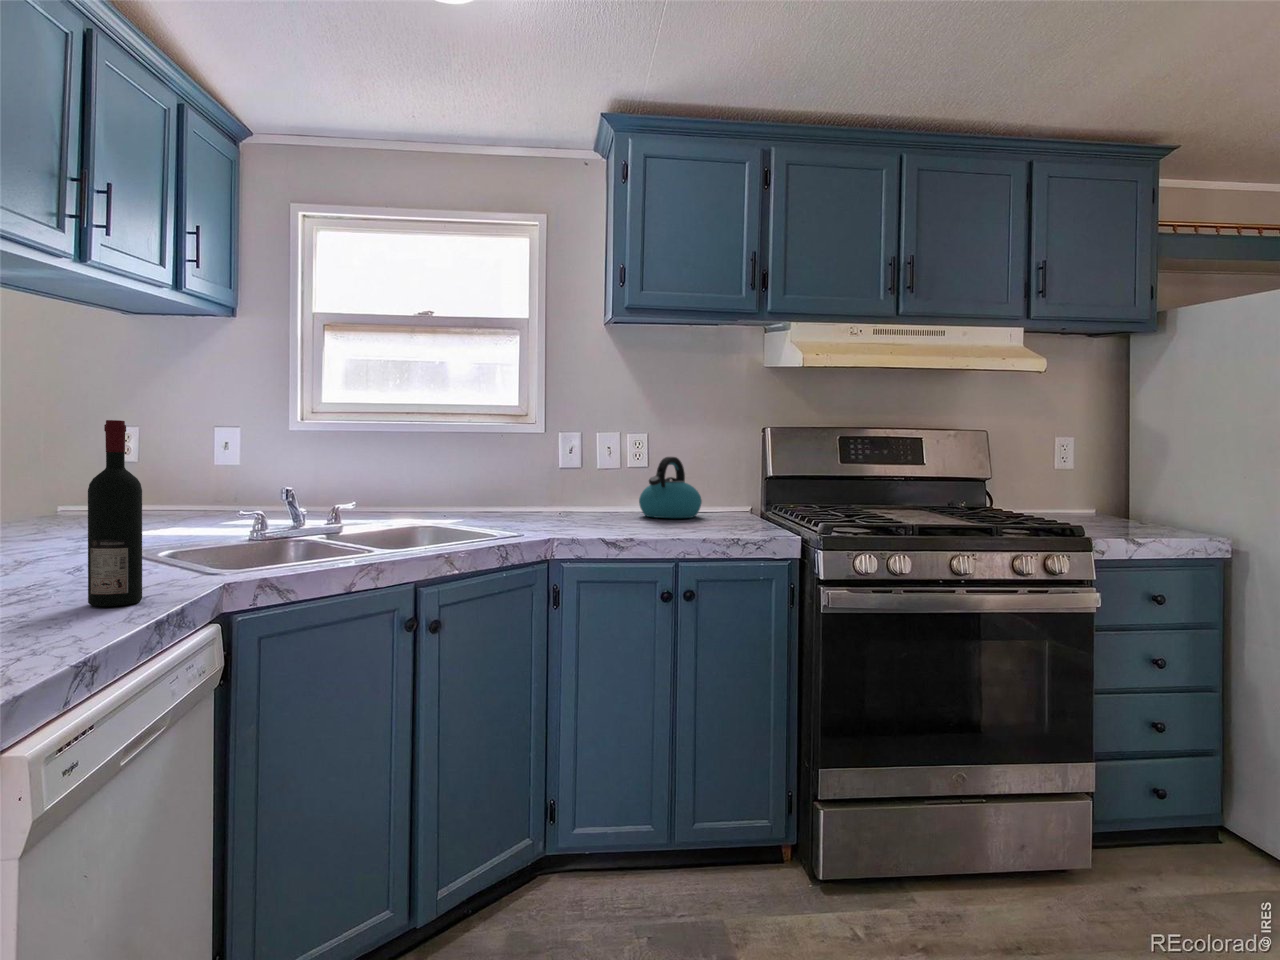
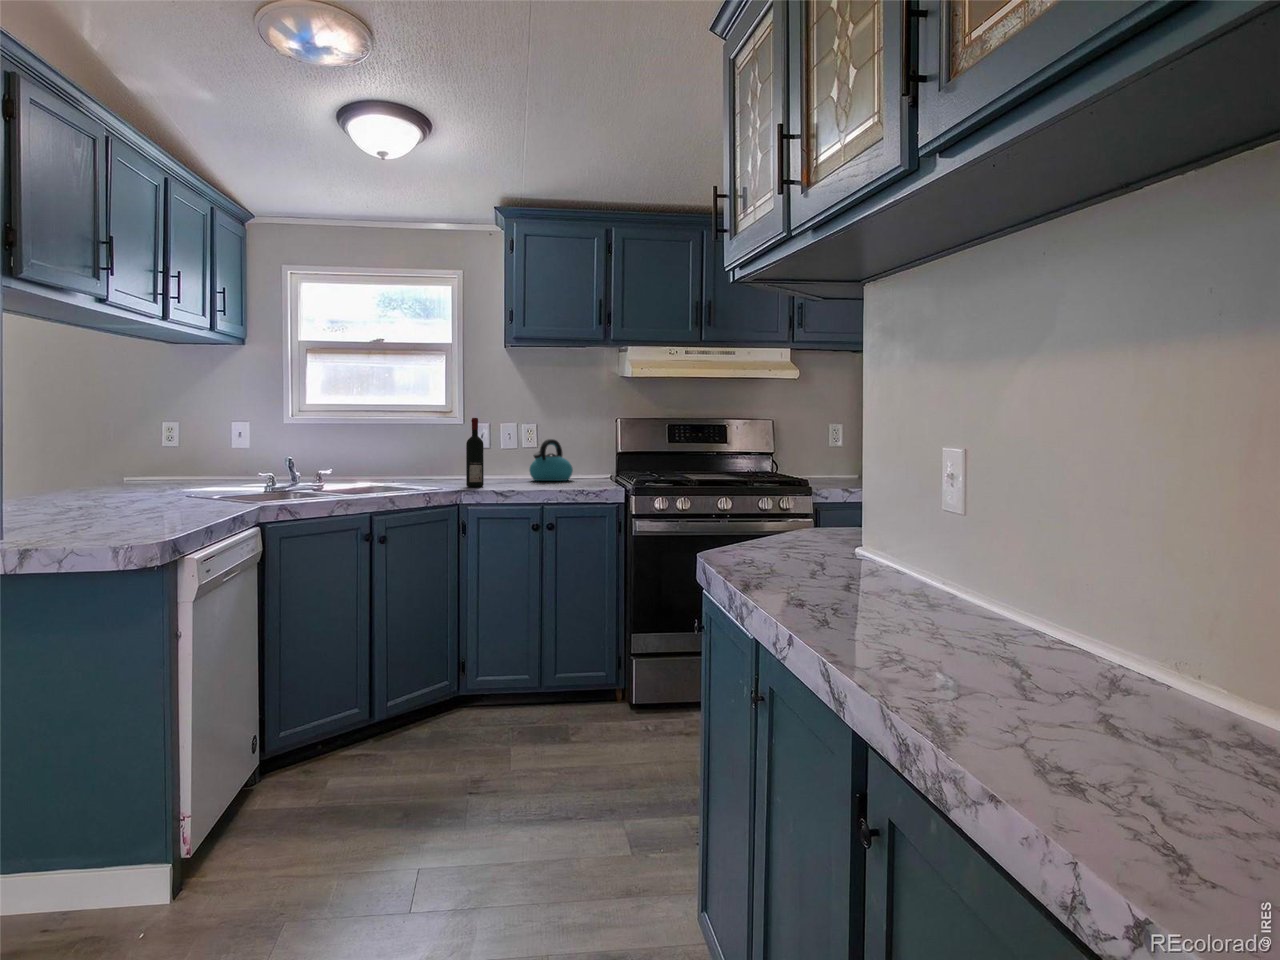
wine bottle: present [88,420,142,606] -> present [466,418,484,487]

